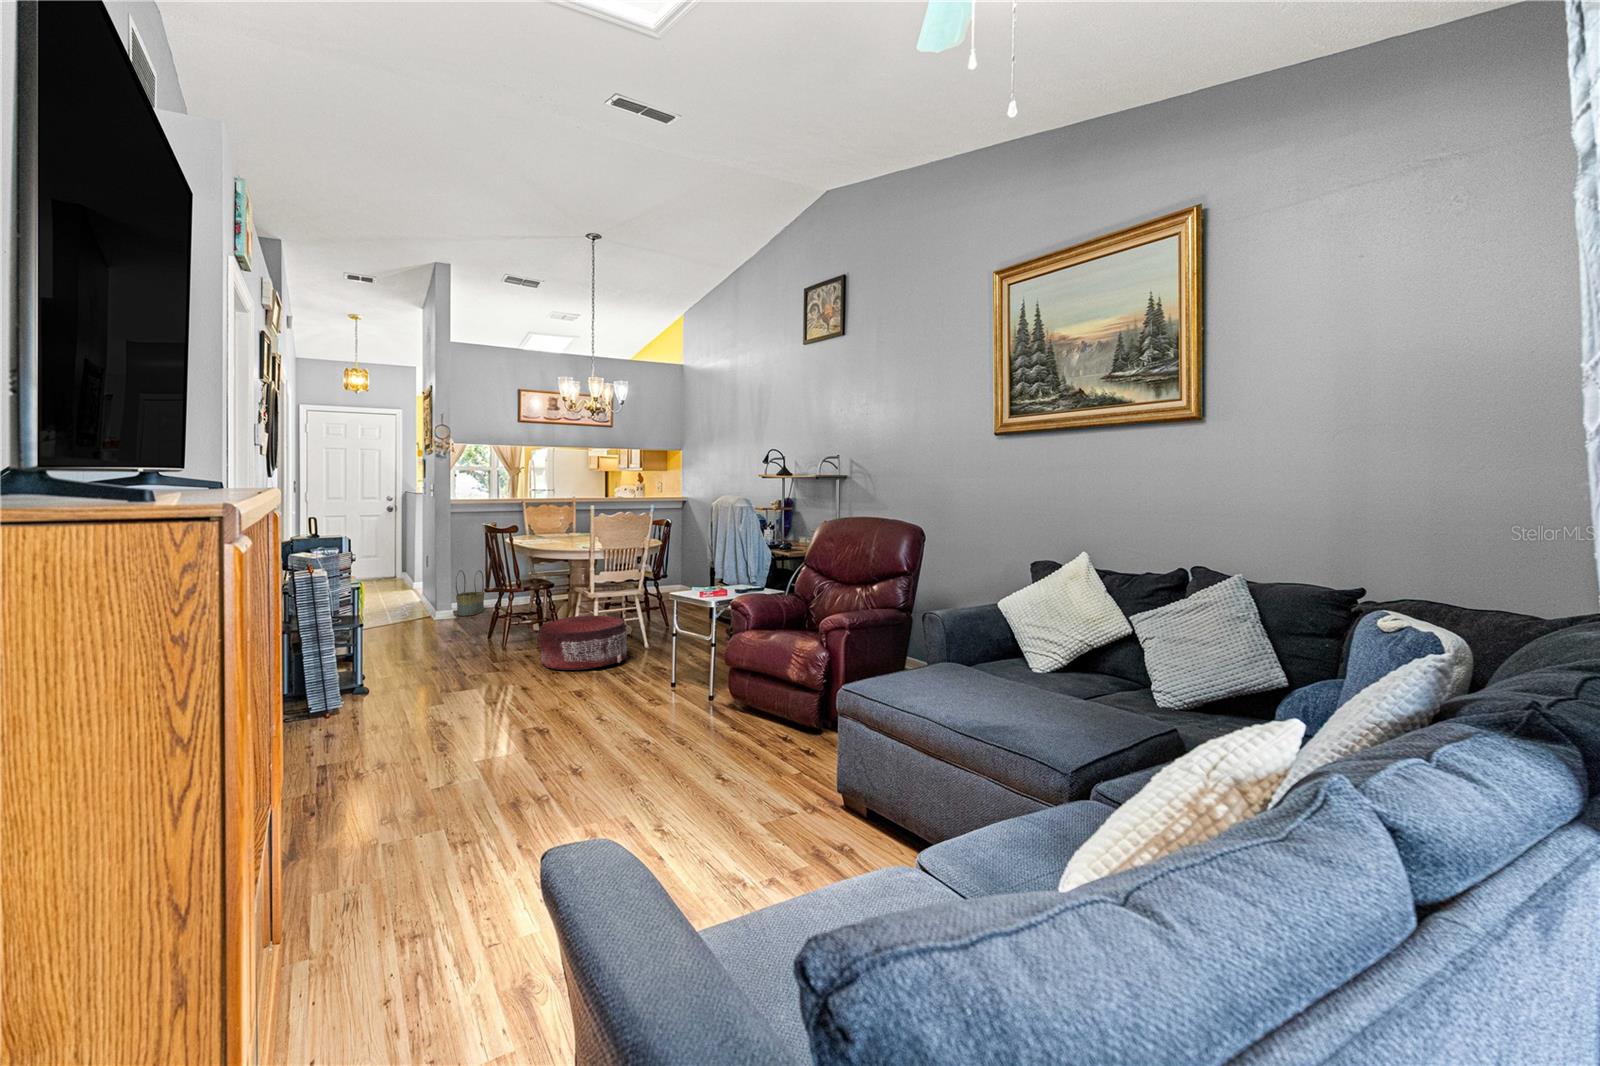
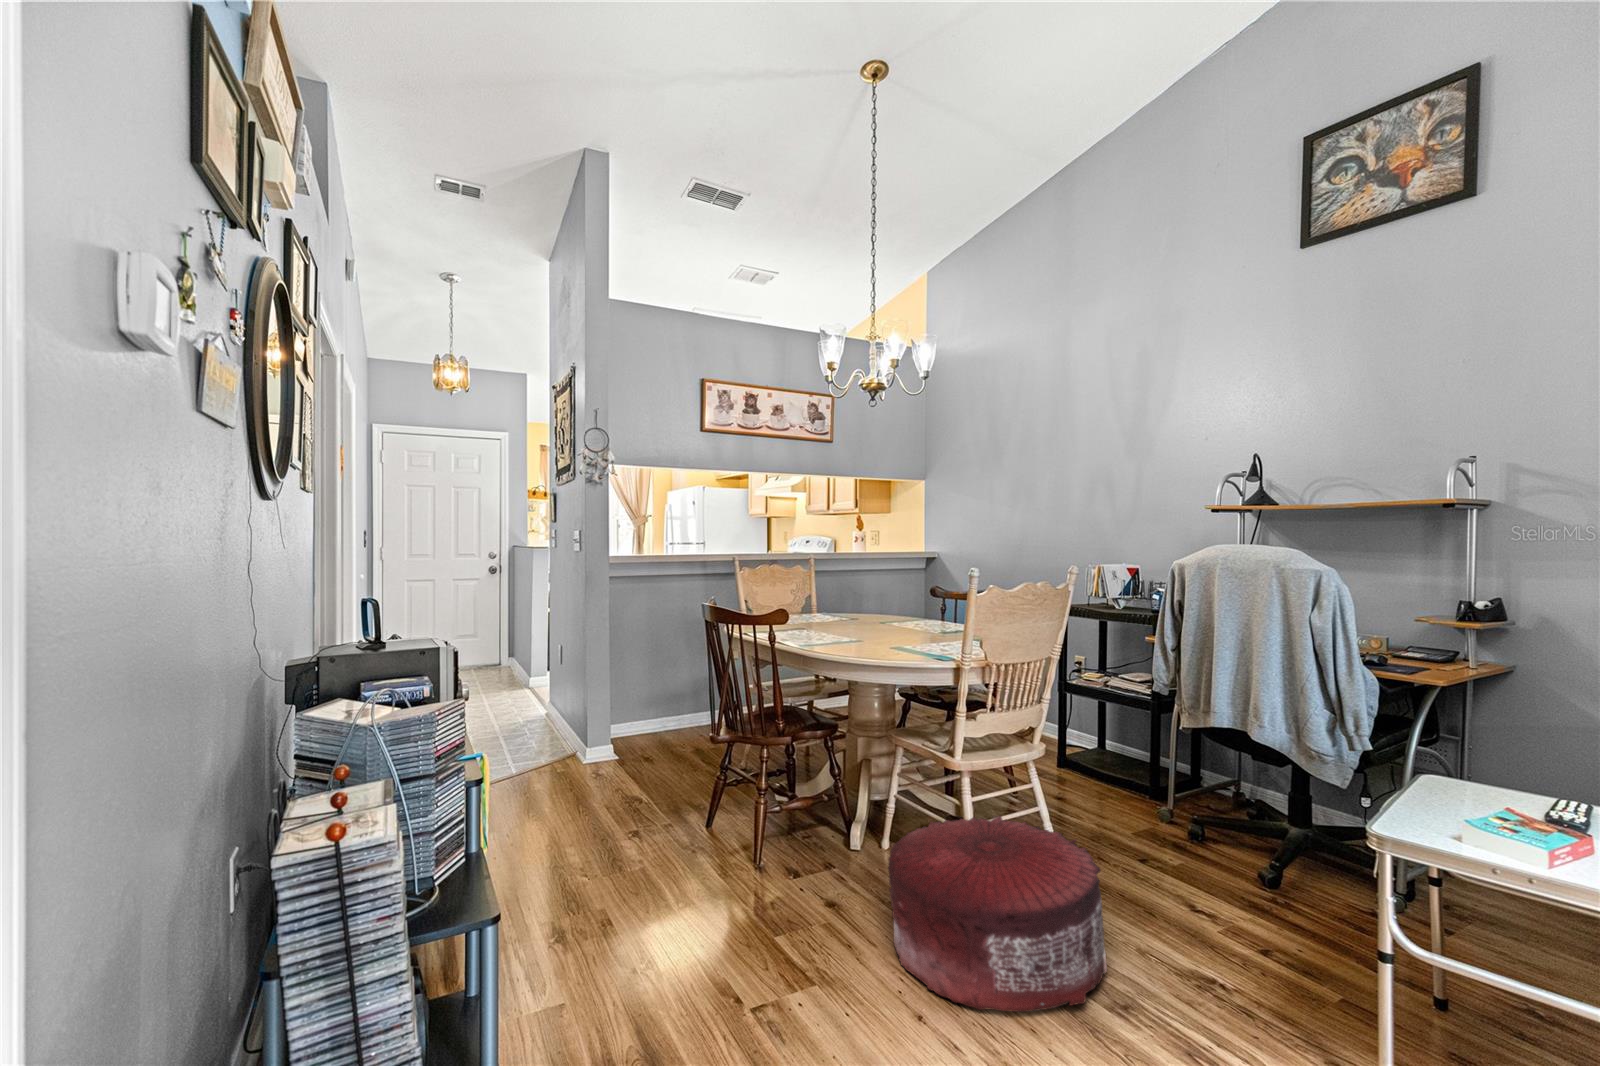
basket: present [456,570,484,616] -> none [615,675,657,757]

